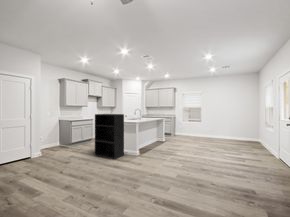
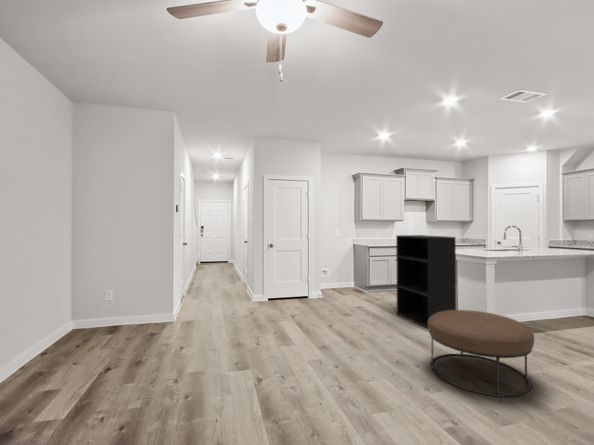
ottoman: none [125,146,166,183] -> present [428,310,534,397]

